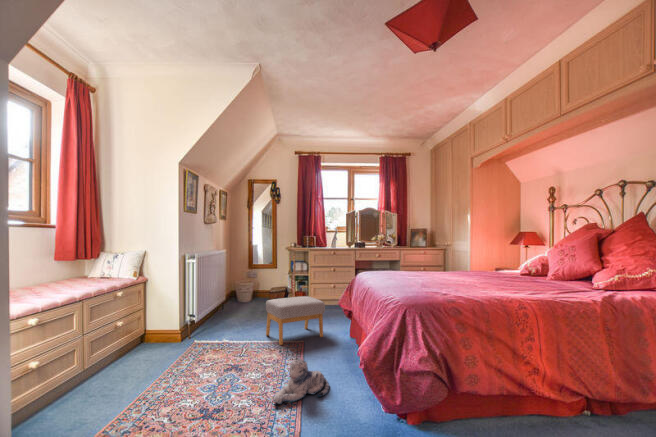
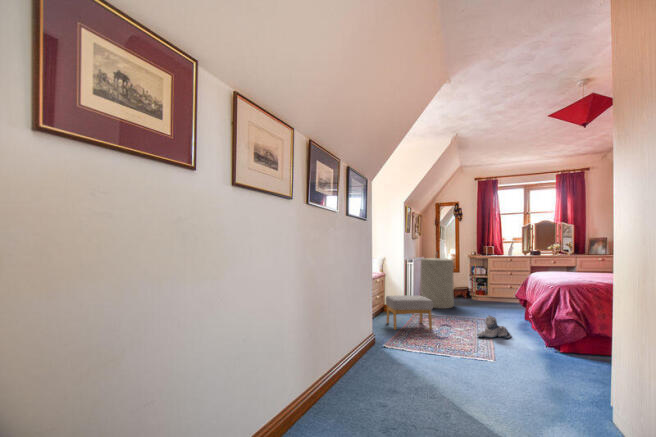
laundry hamper: none [212,244,262,329] -> present [421,253,454,309]
footstool: present [266,296,325,345] -> present [386,295,433,330]

